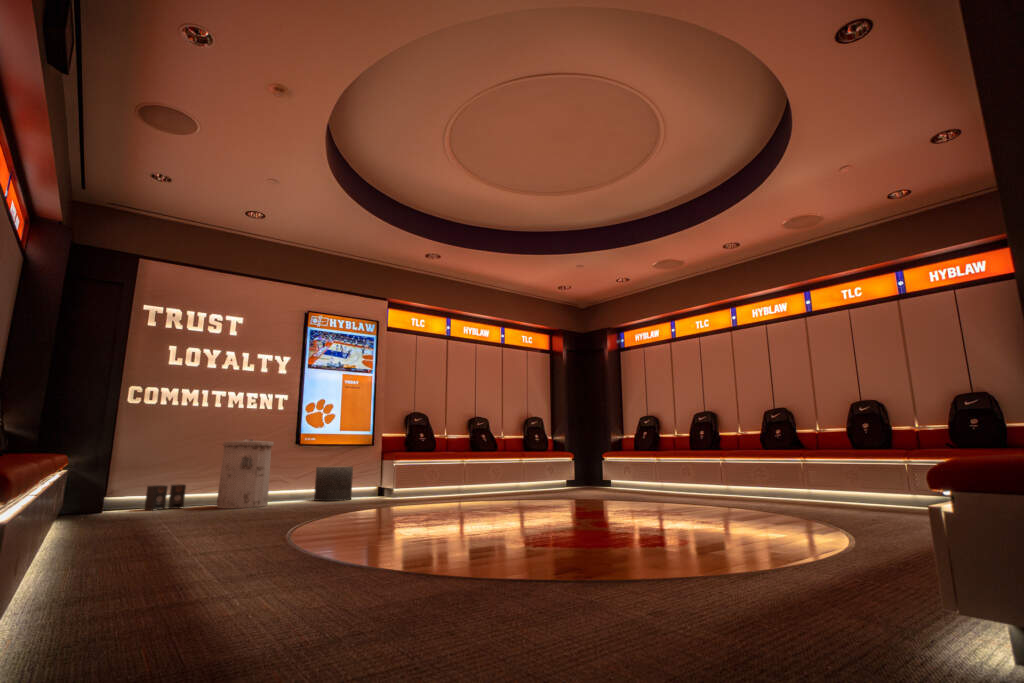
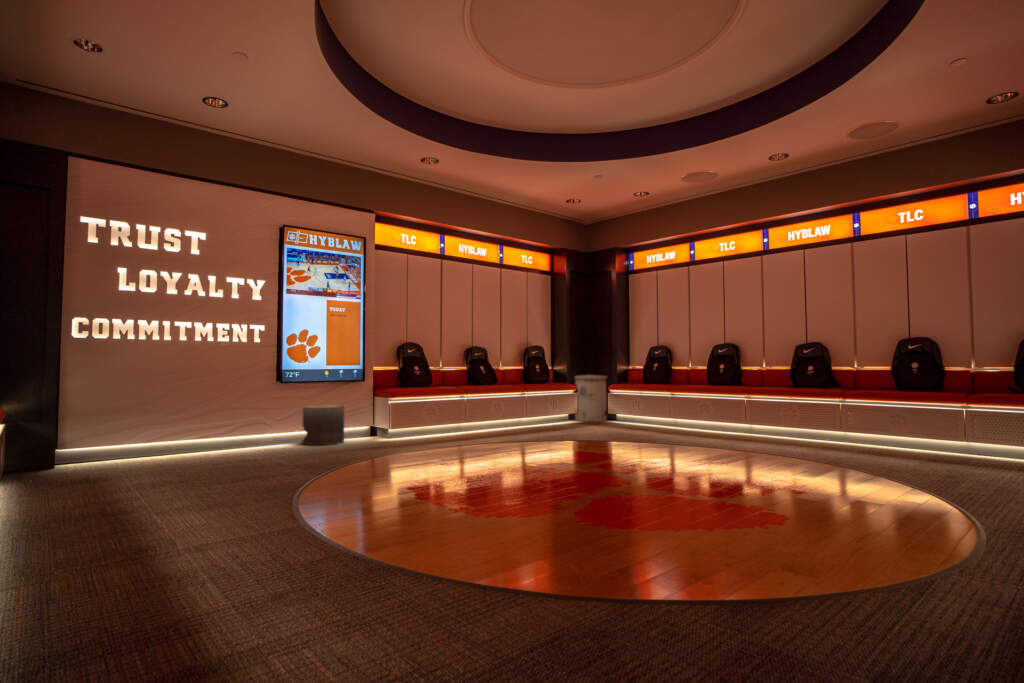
trash can: present [216,439,274,508] -> present [575,375,607,422]
speaker: present [145,484,186,510] -> none [106,430,154,462]

